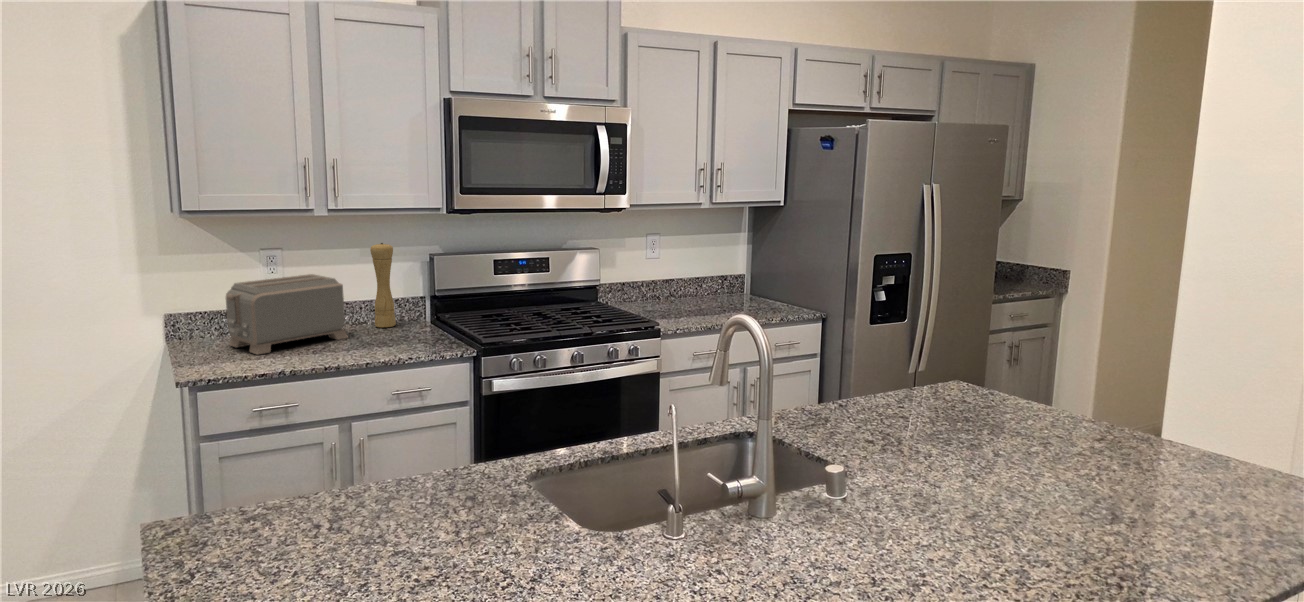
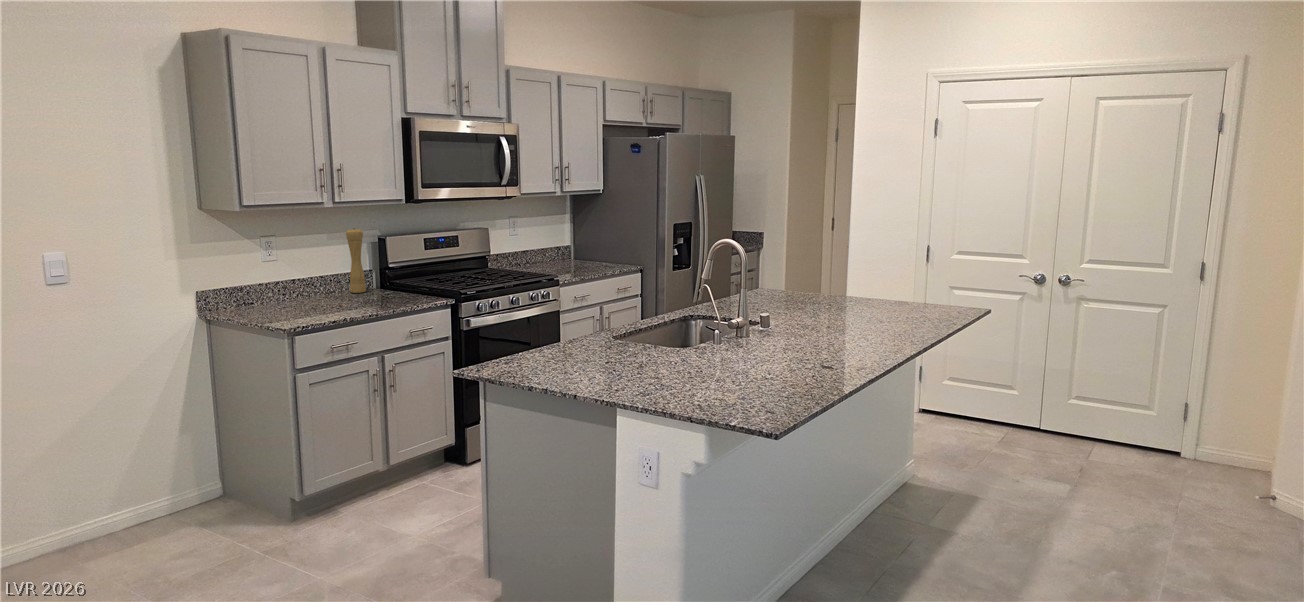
toaster: present [226,274,348,355] -> none [258,254,346,313]

